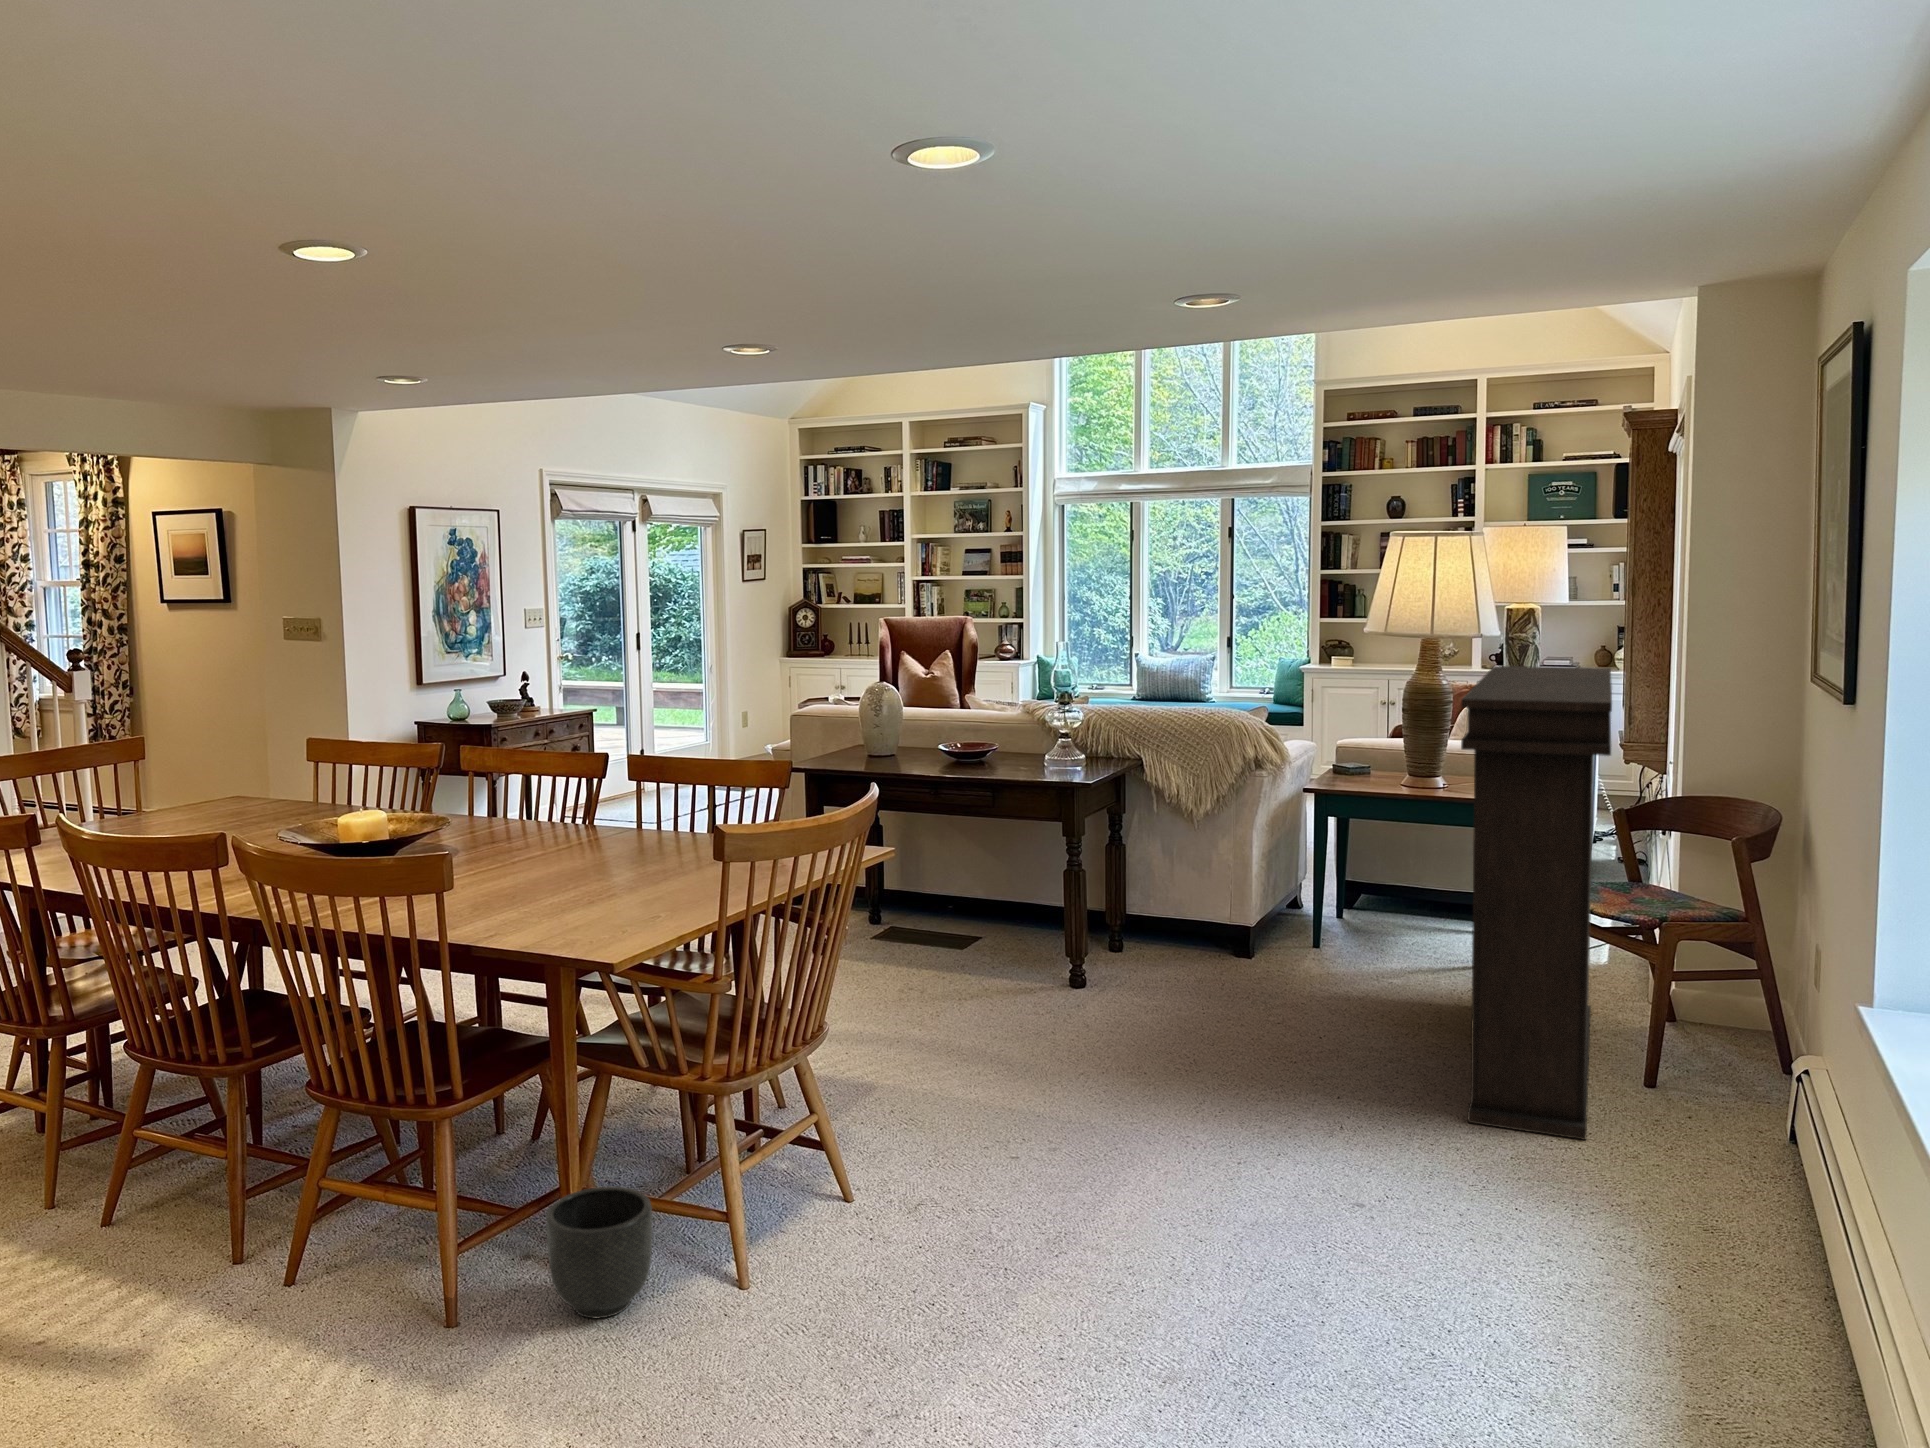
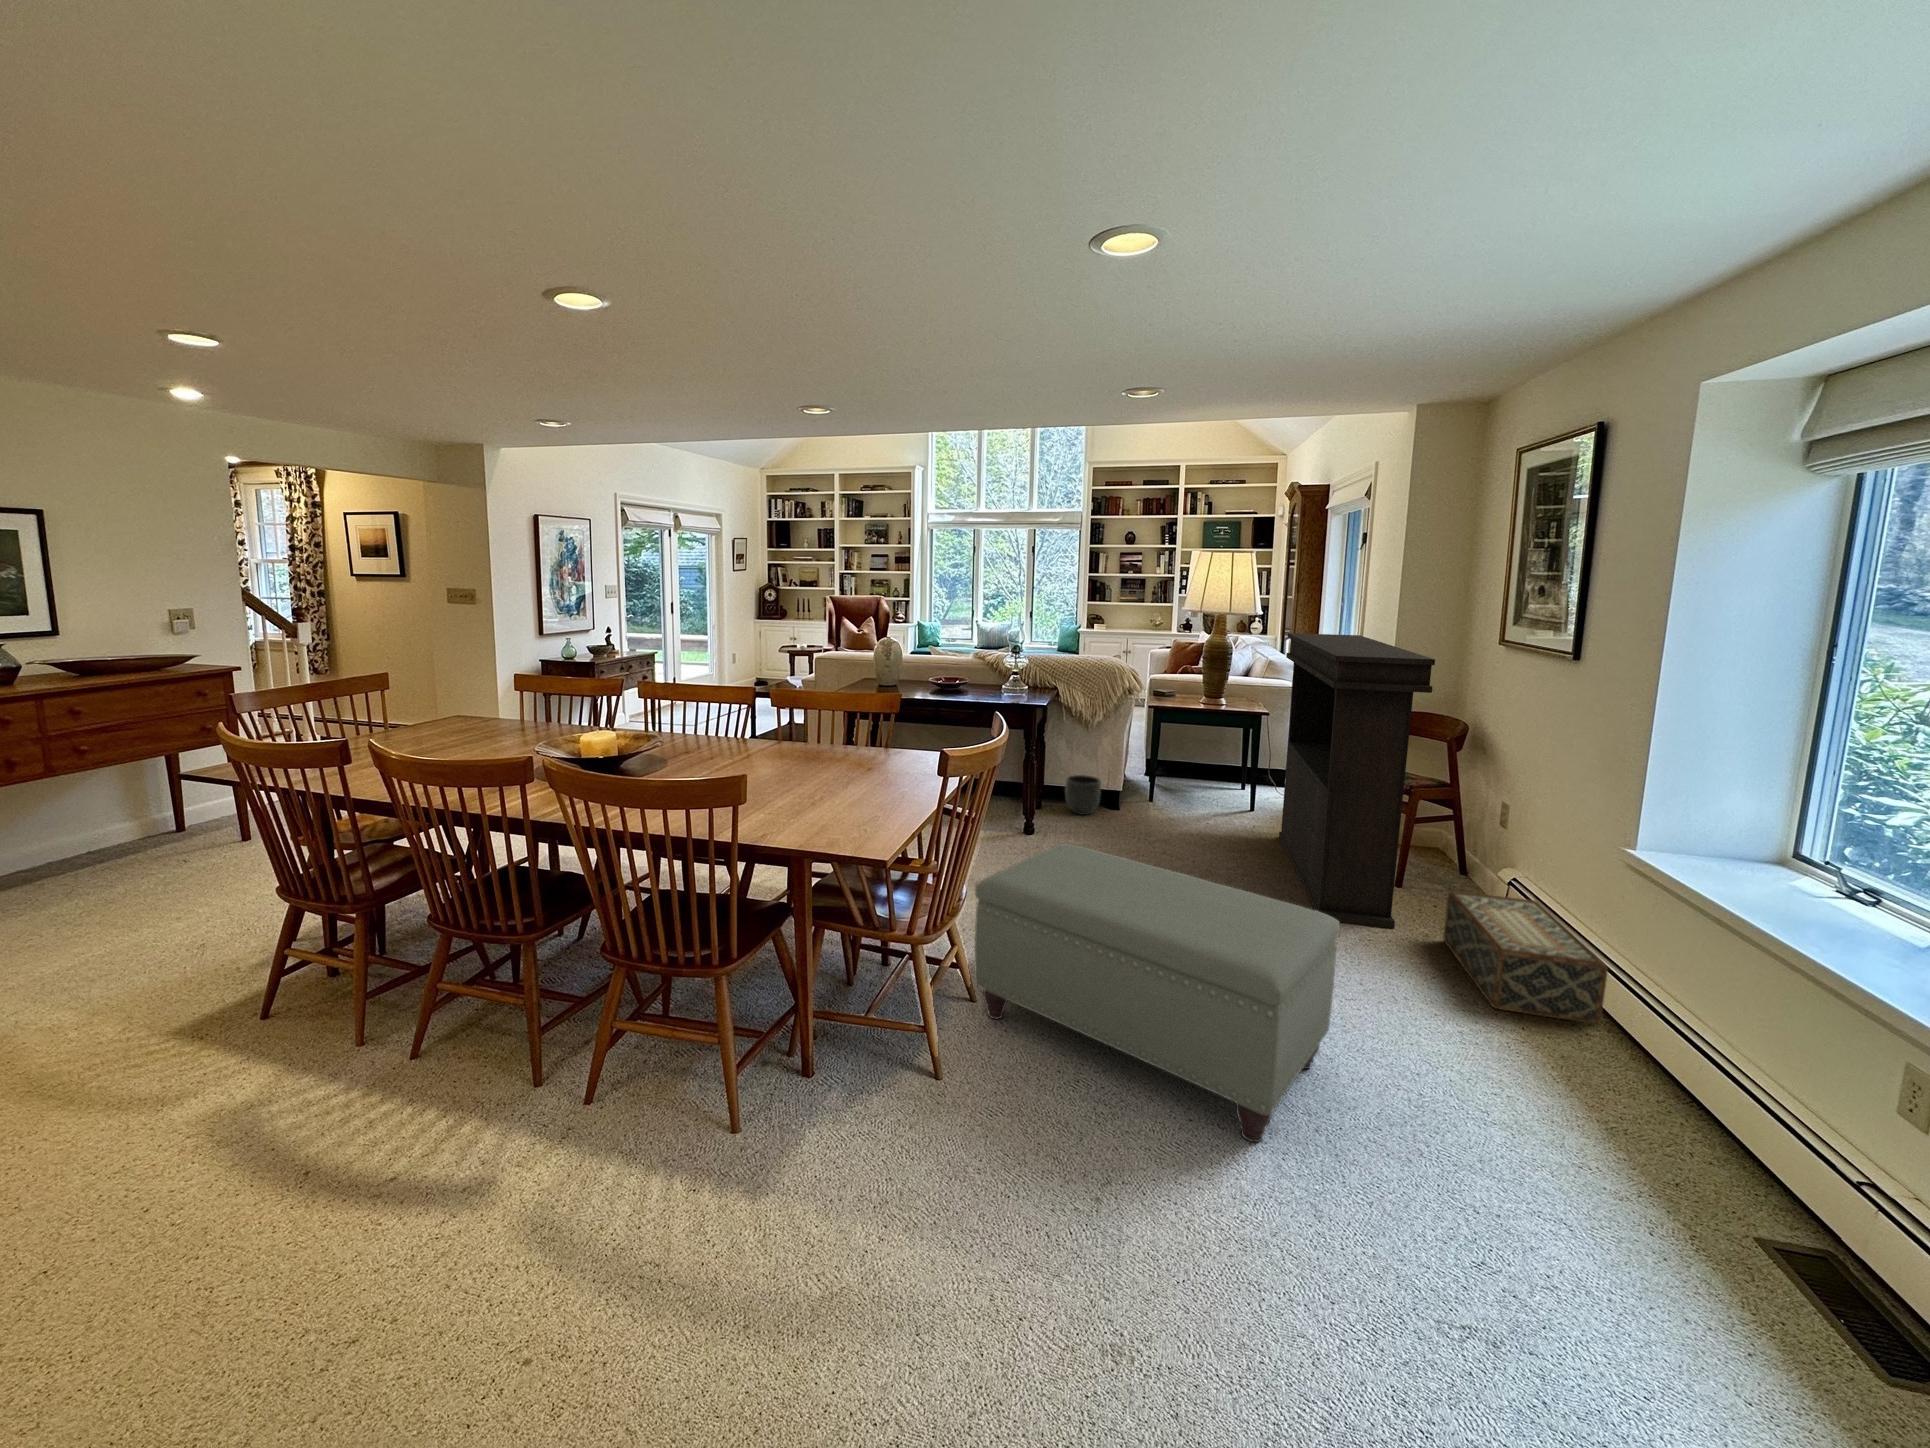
ottoman: none [836,979,1326,1386] -> present [975,843,1340,1142]
woven basket: none [1655,1077,1827,1283] -> present [1443,891,1608,1024]
planter: present [546,1186,652,1318] -> present [1065,775,1101,815]

